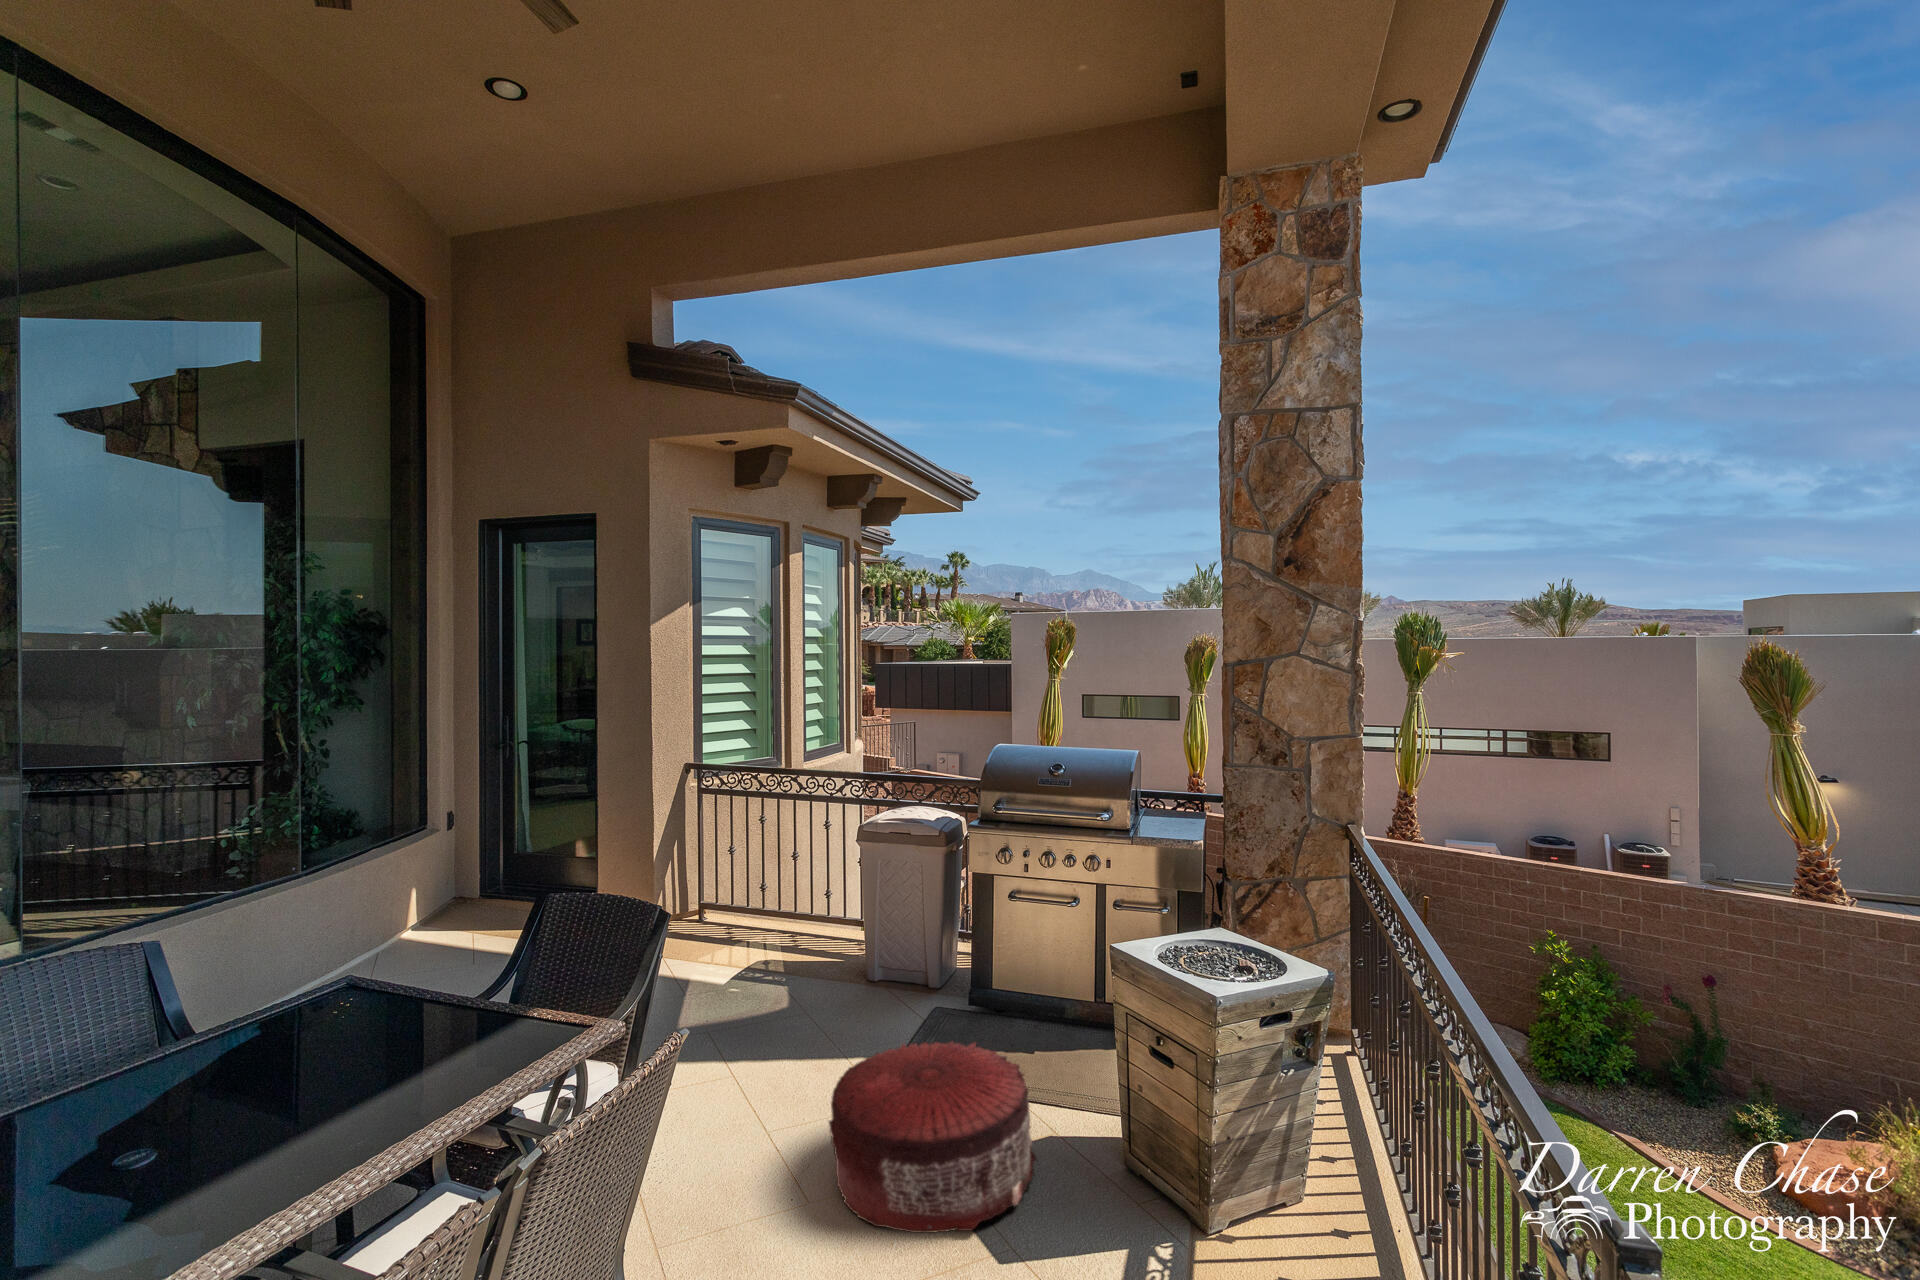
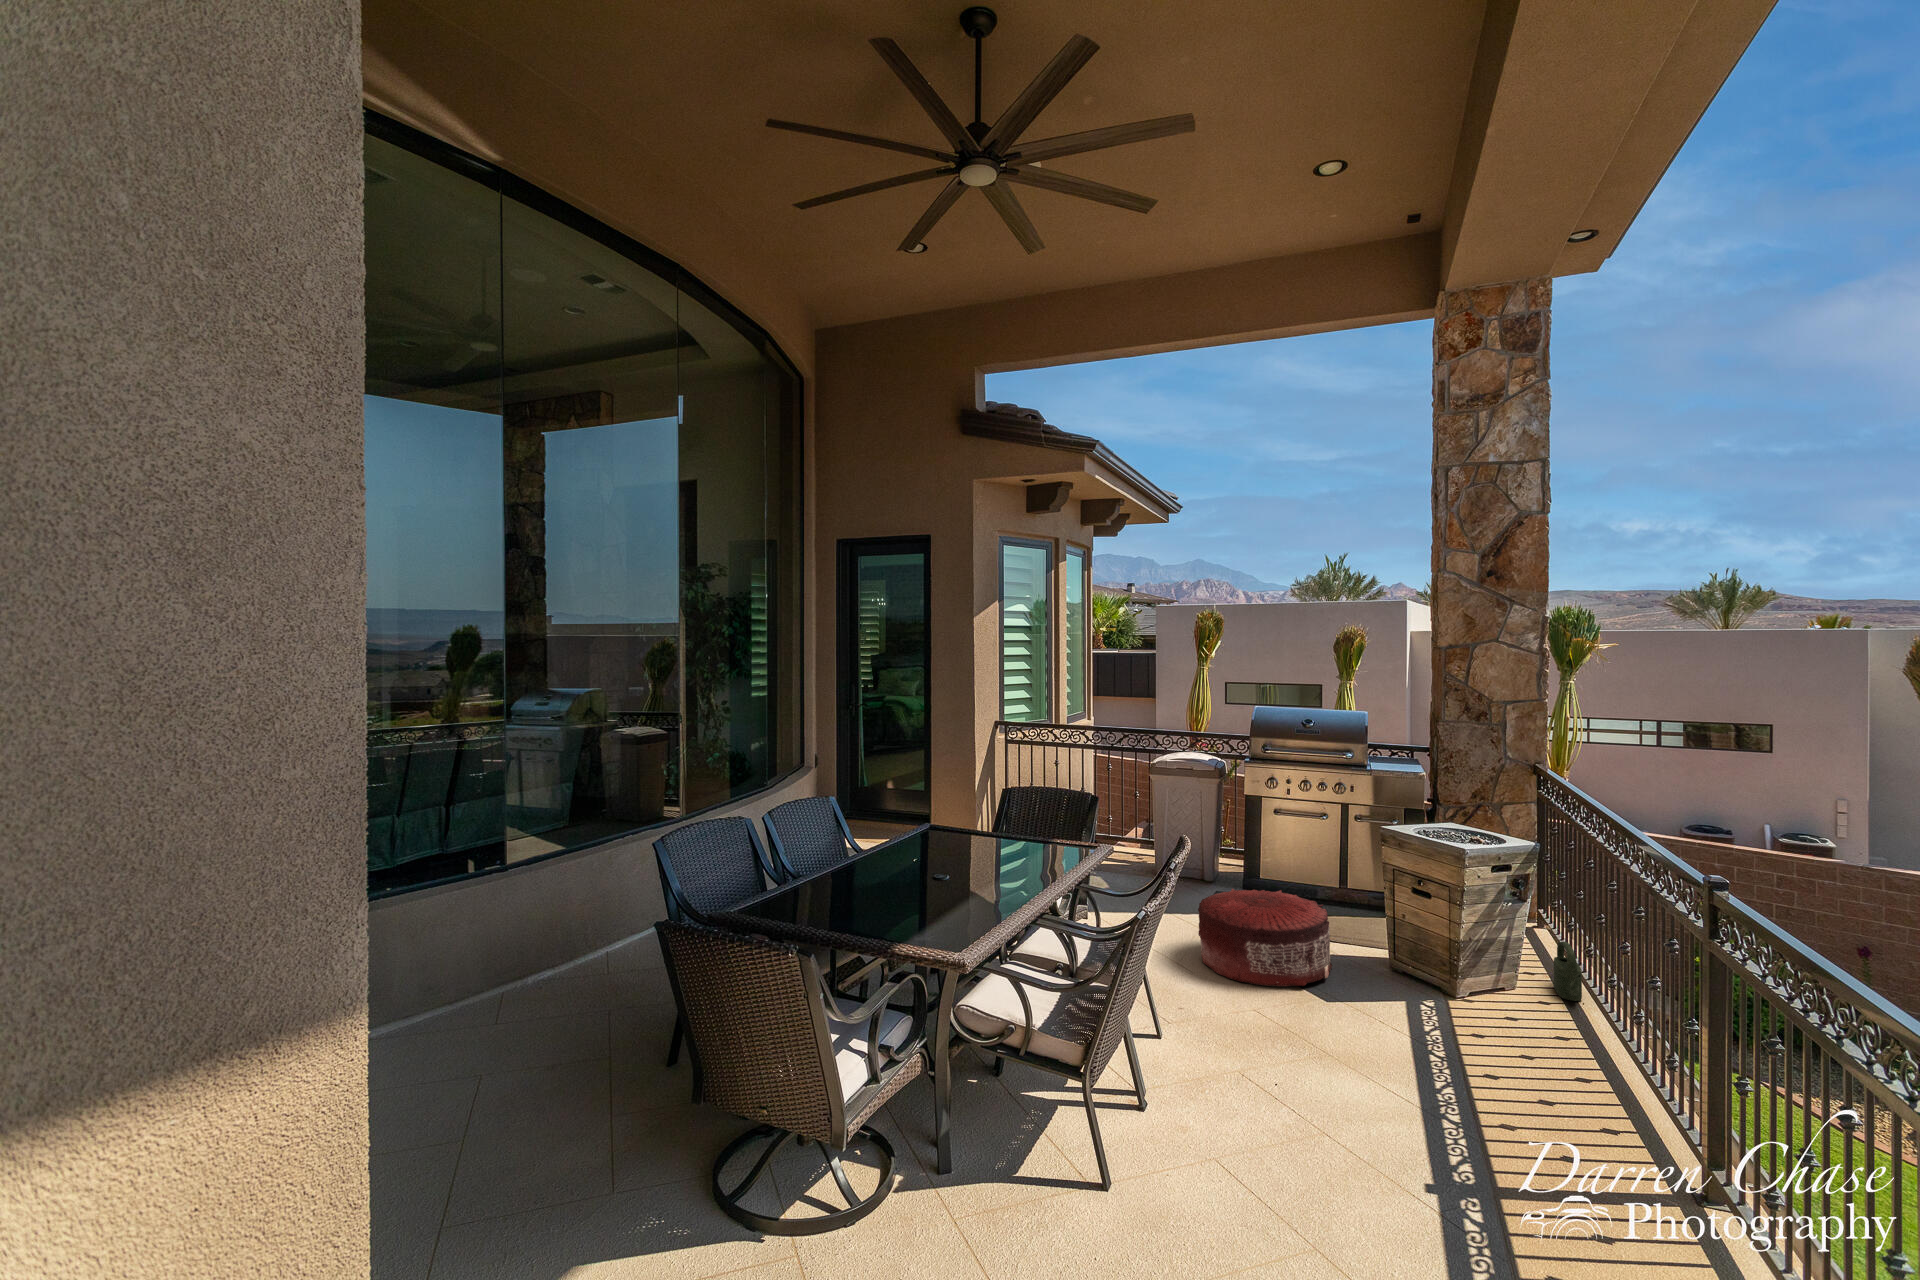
watering can: none [1357,1118,1395,1224] -> present [1554,942,1582,1001]

